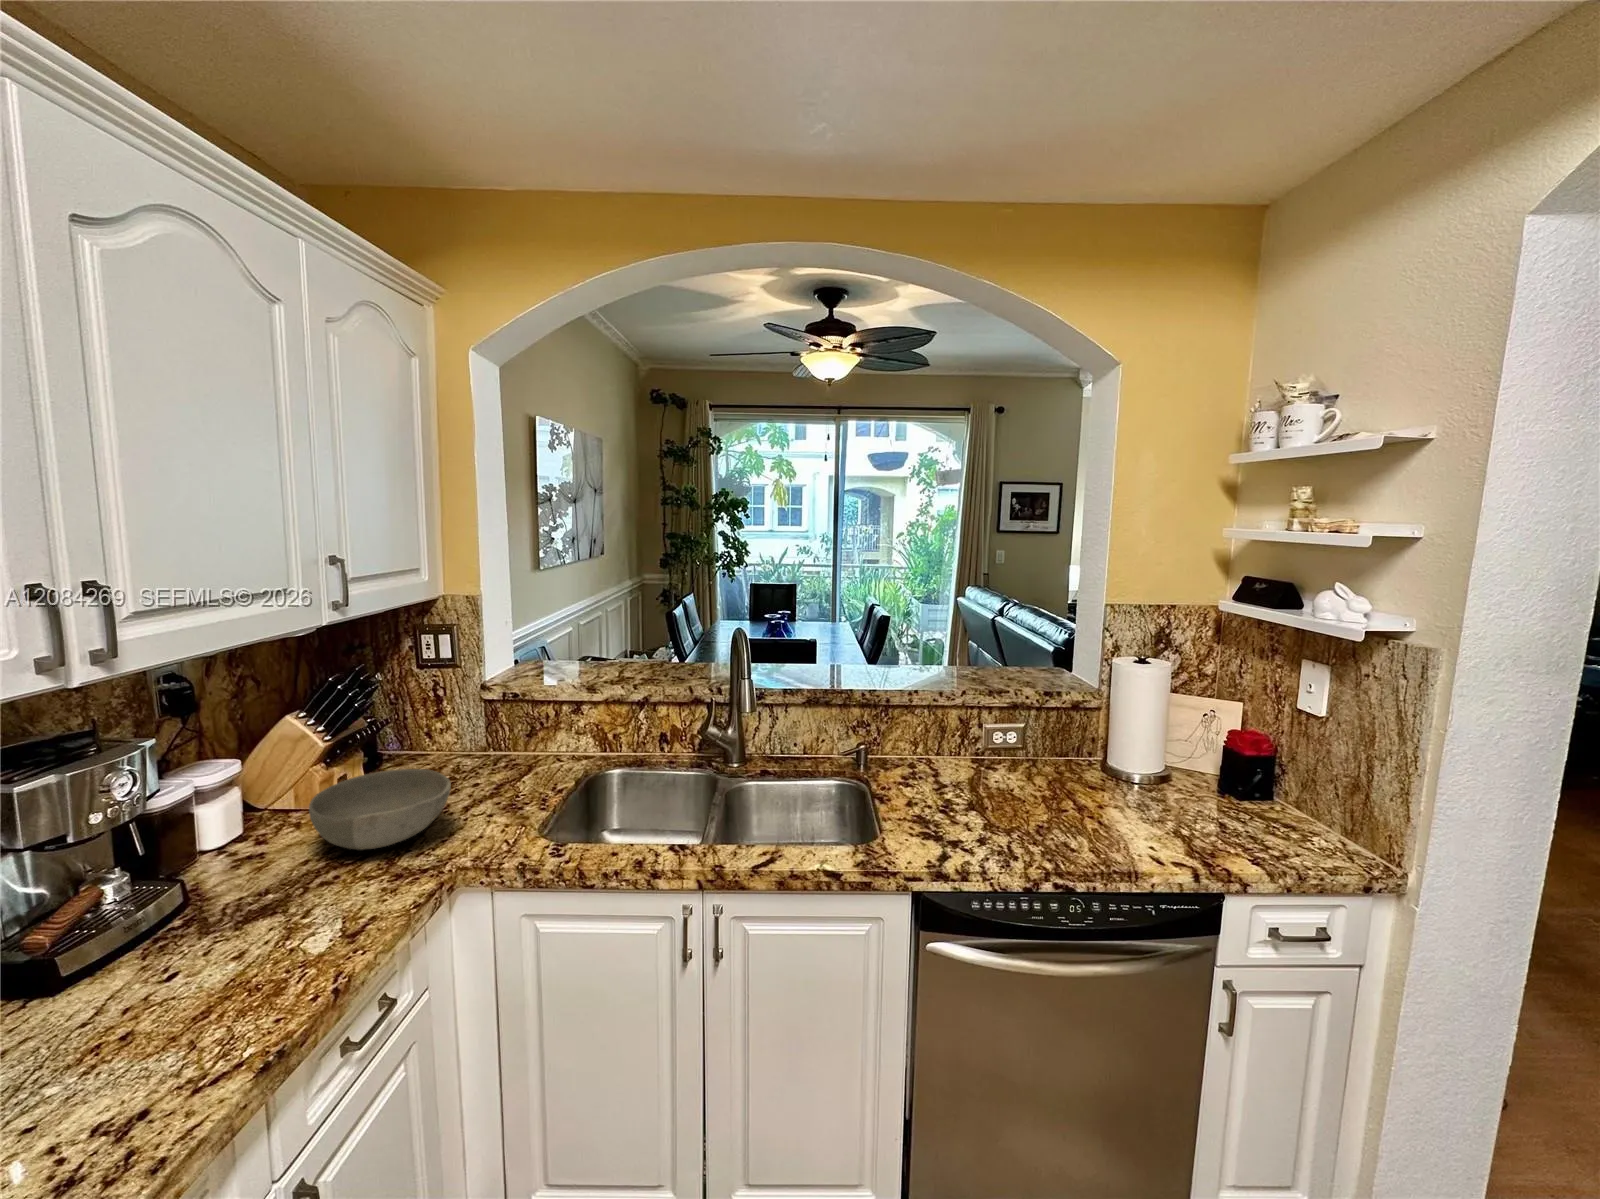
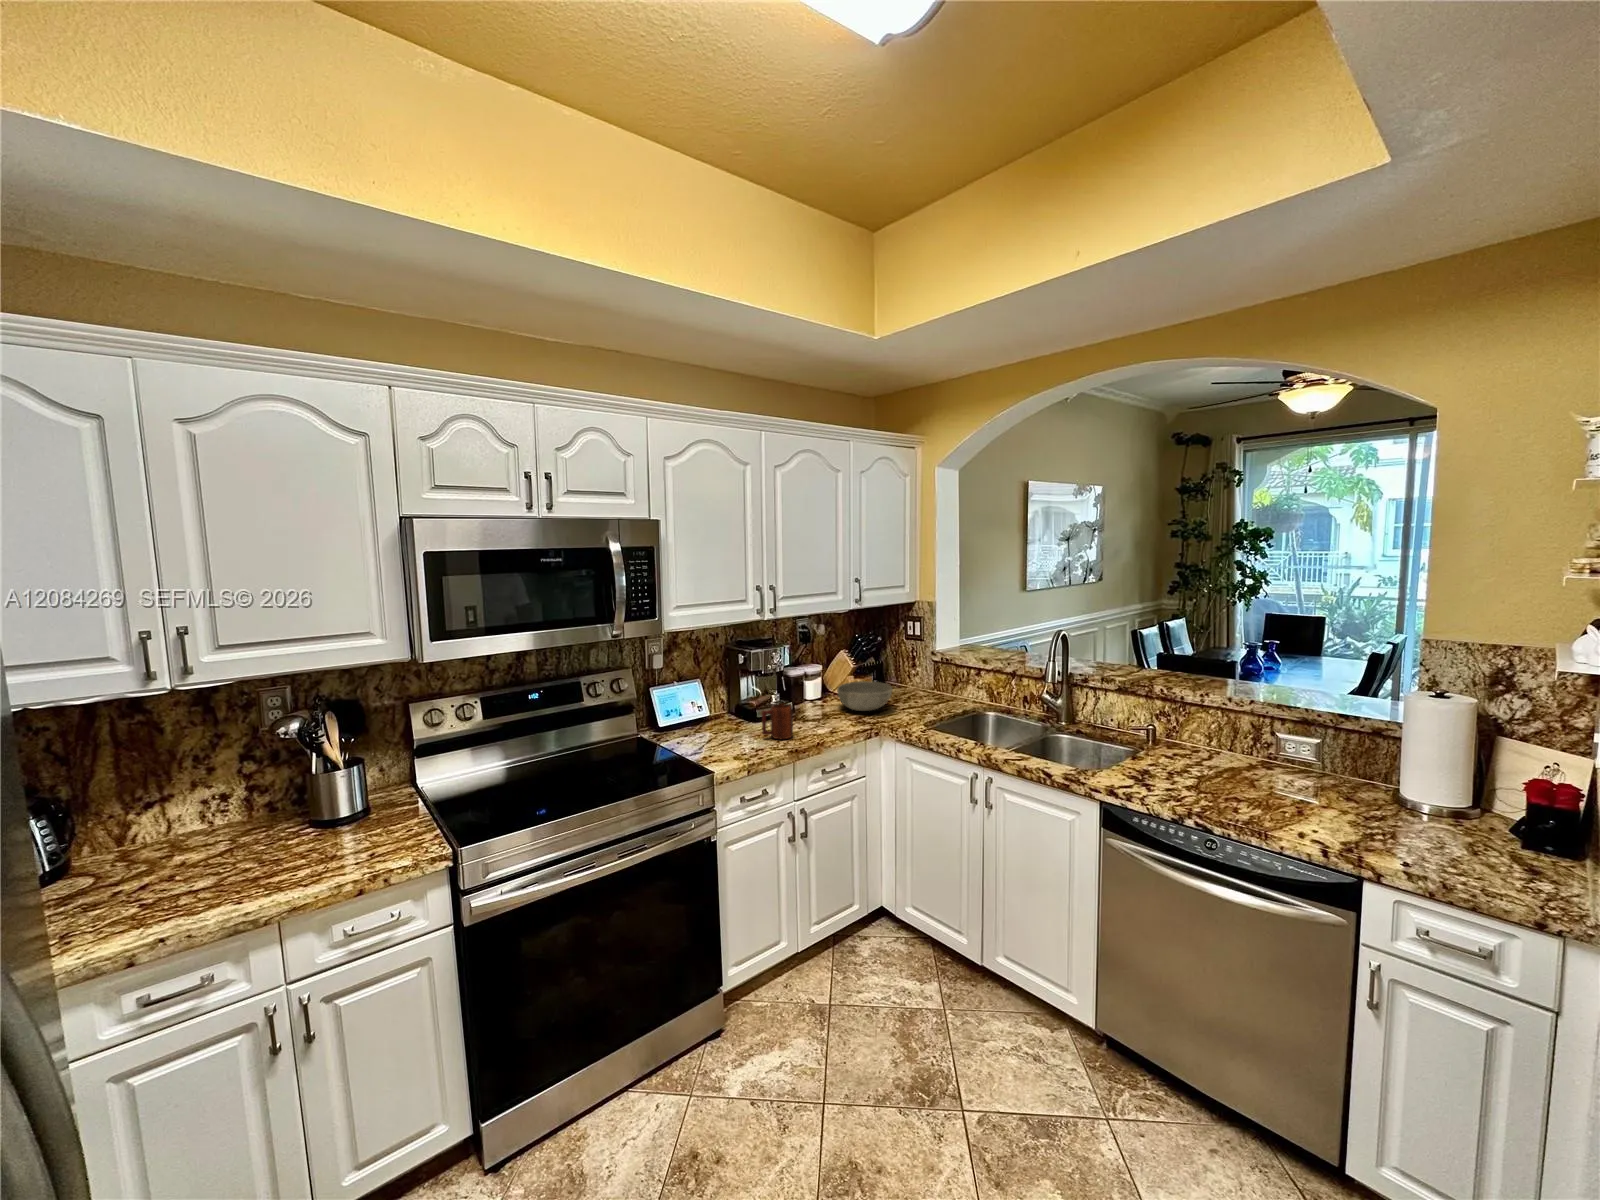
mug: none [129,920,253,1054] -> present [762,703,793,739]

